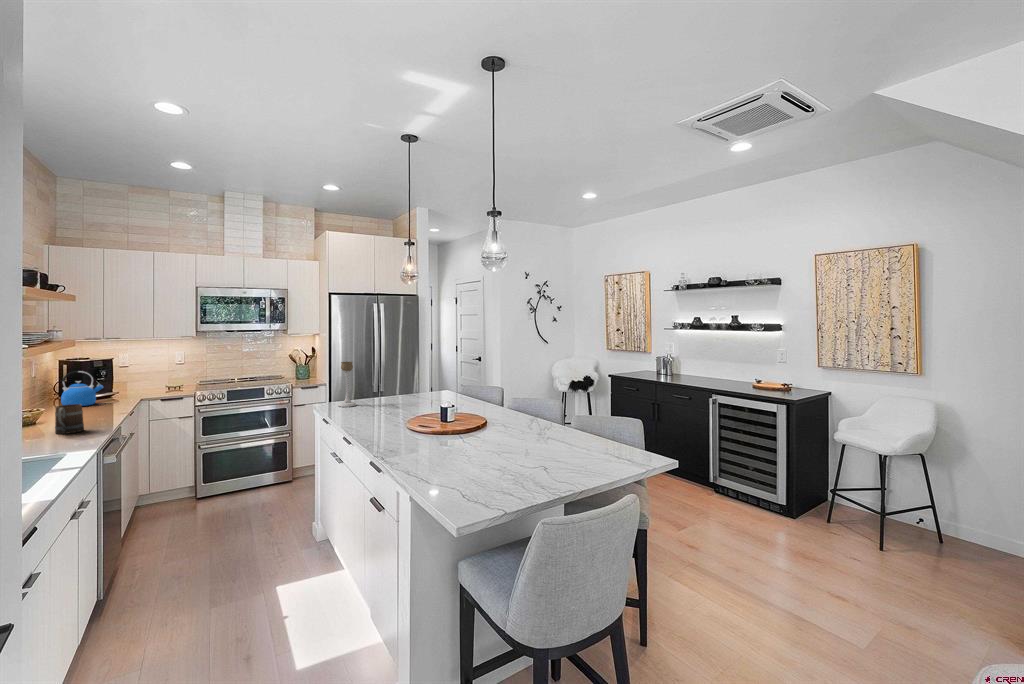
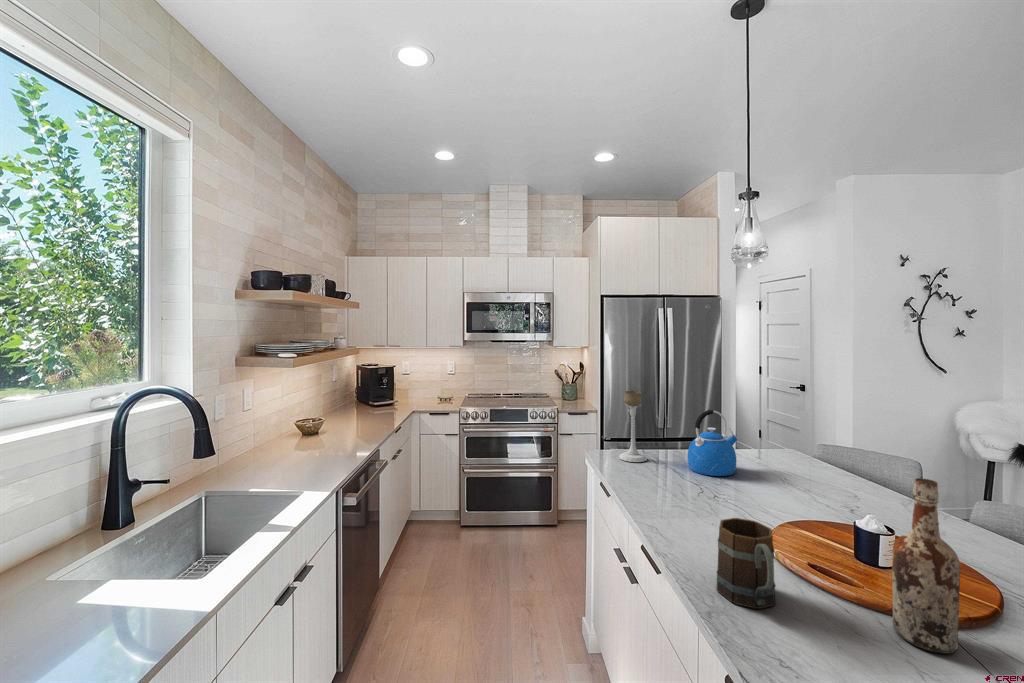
kettle: present [61,371,103,406] -> present [688,410,738,476]
wine bottle: none [439,379,458,441] -> present [892,478,960,654]
mug: present [55,404,84,434] -> present [717,518,775,609]

